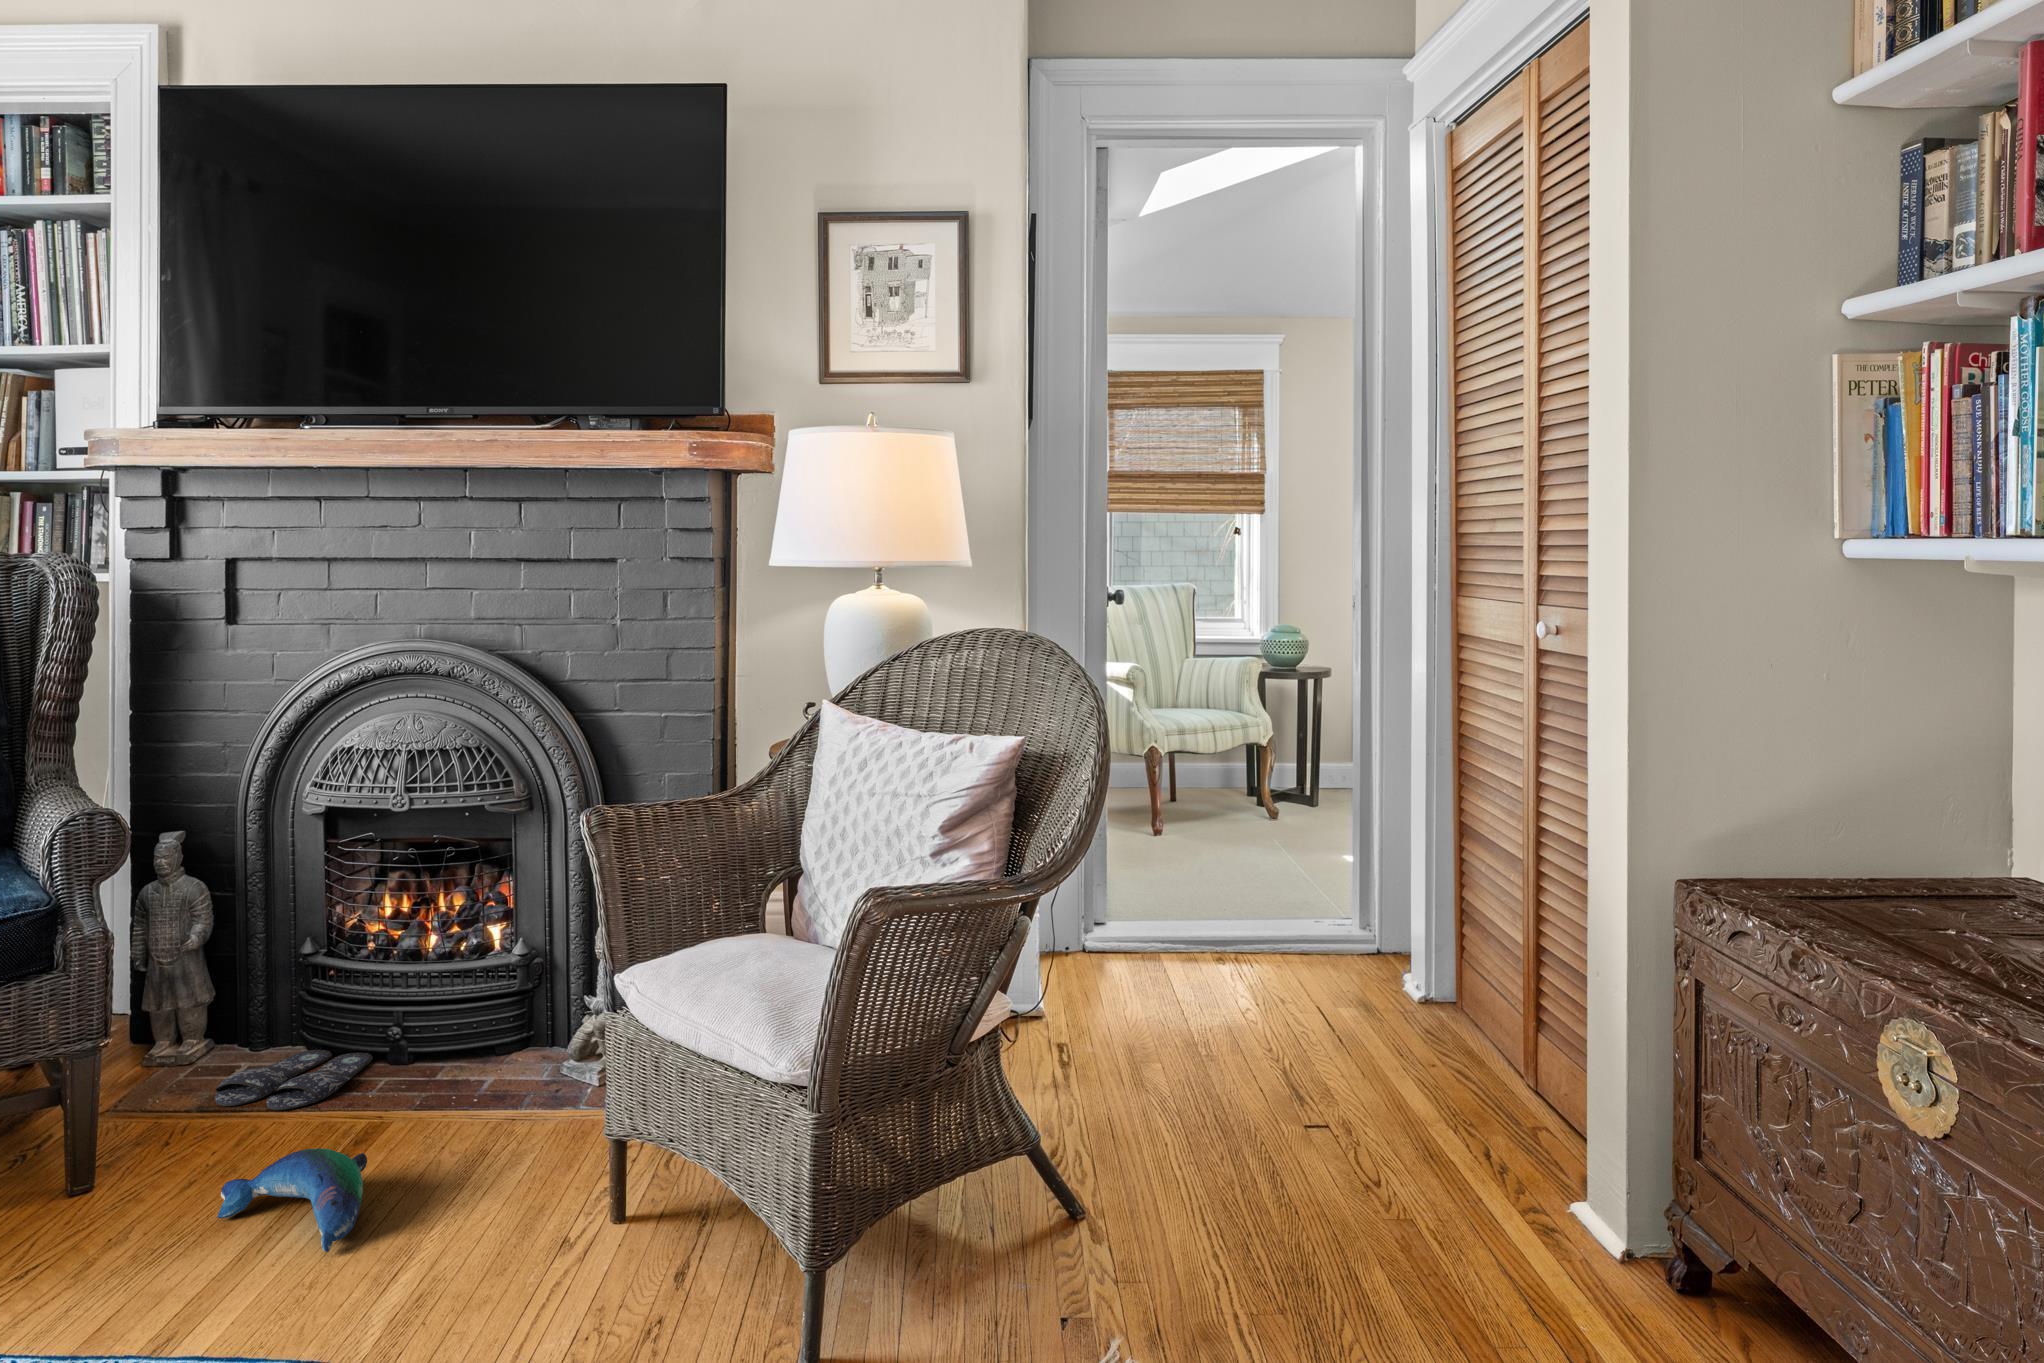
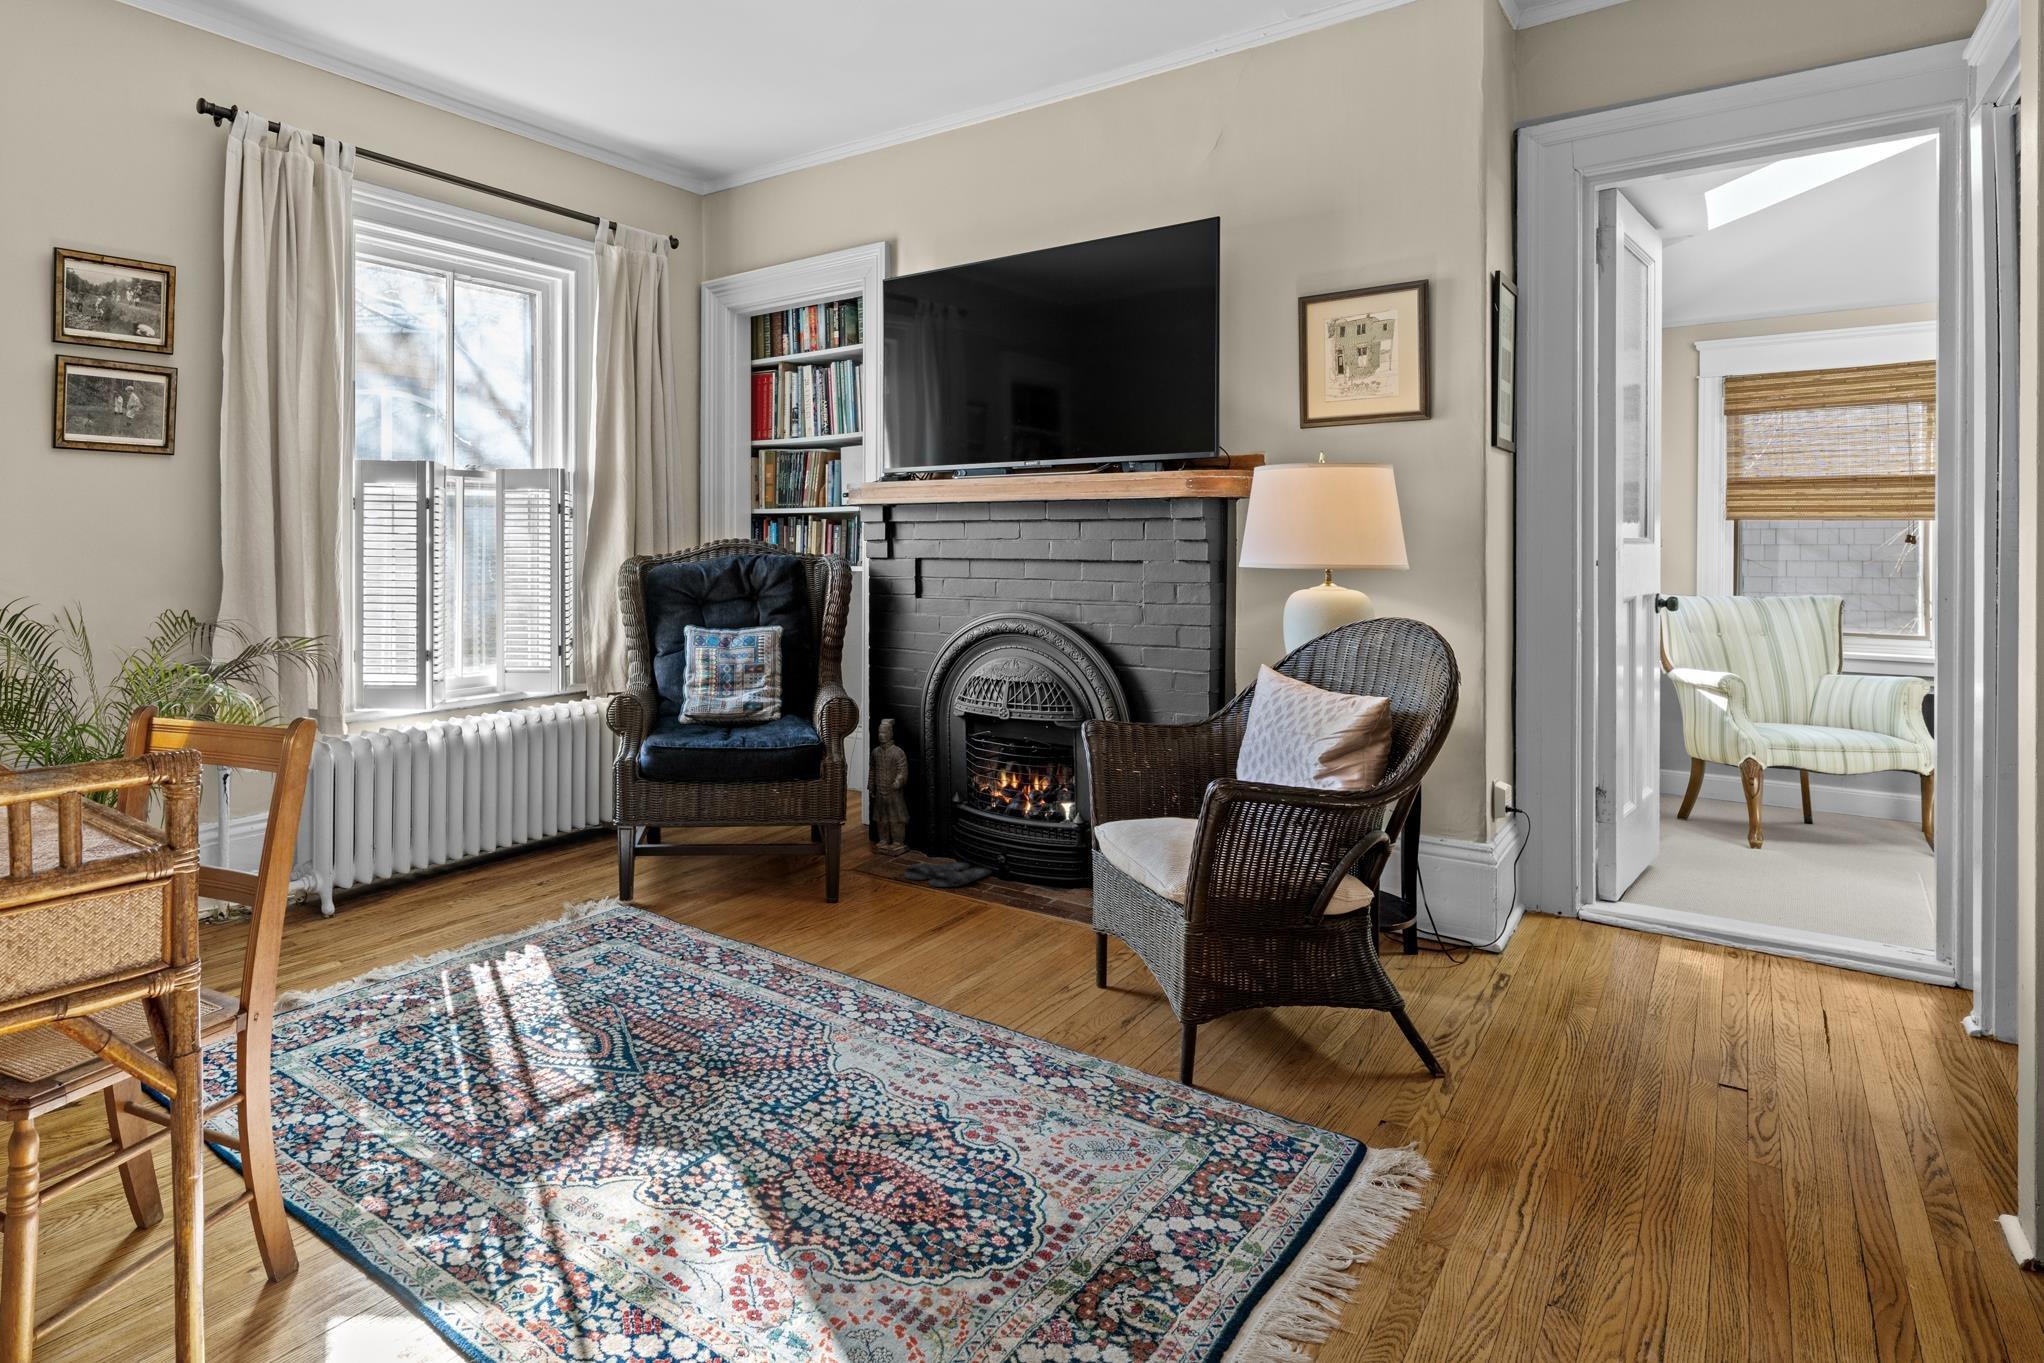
plush toy: present [217,1148,367,1252] -> none [889,899,963,952]

